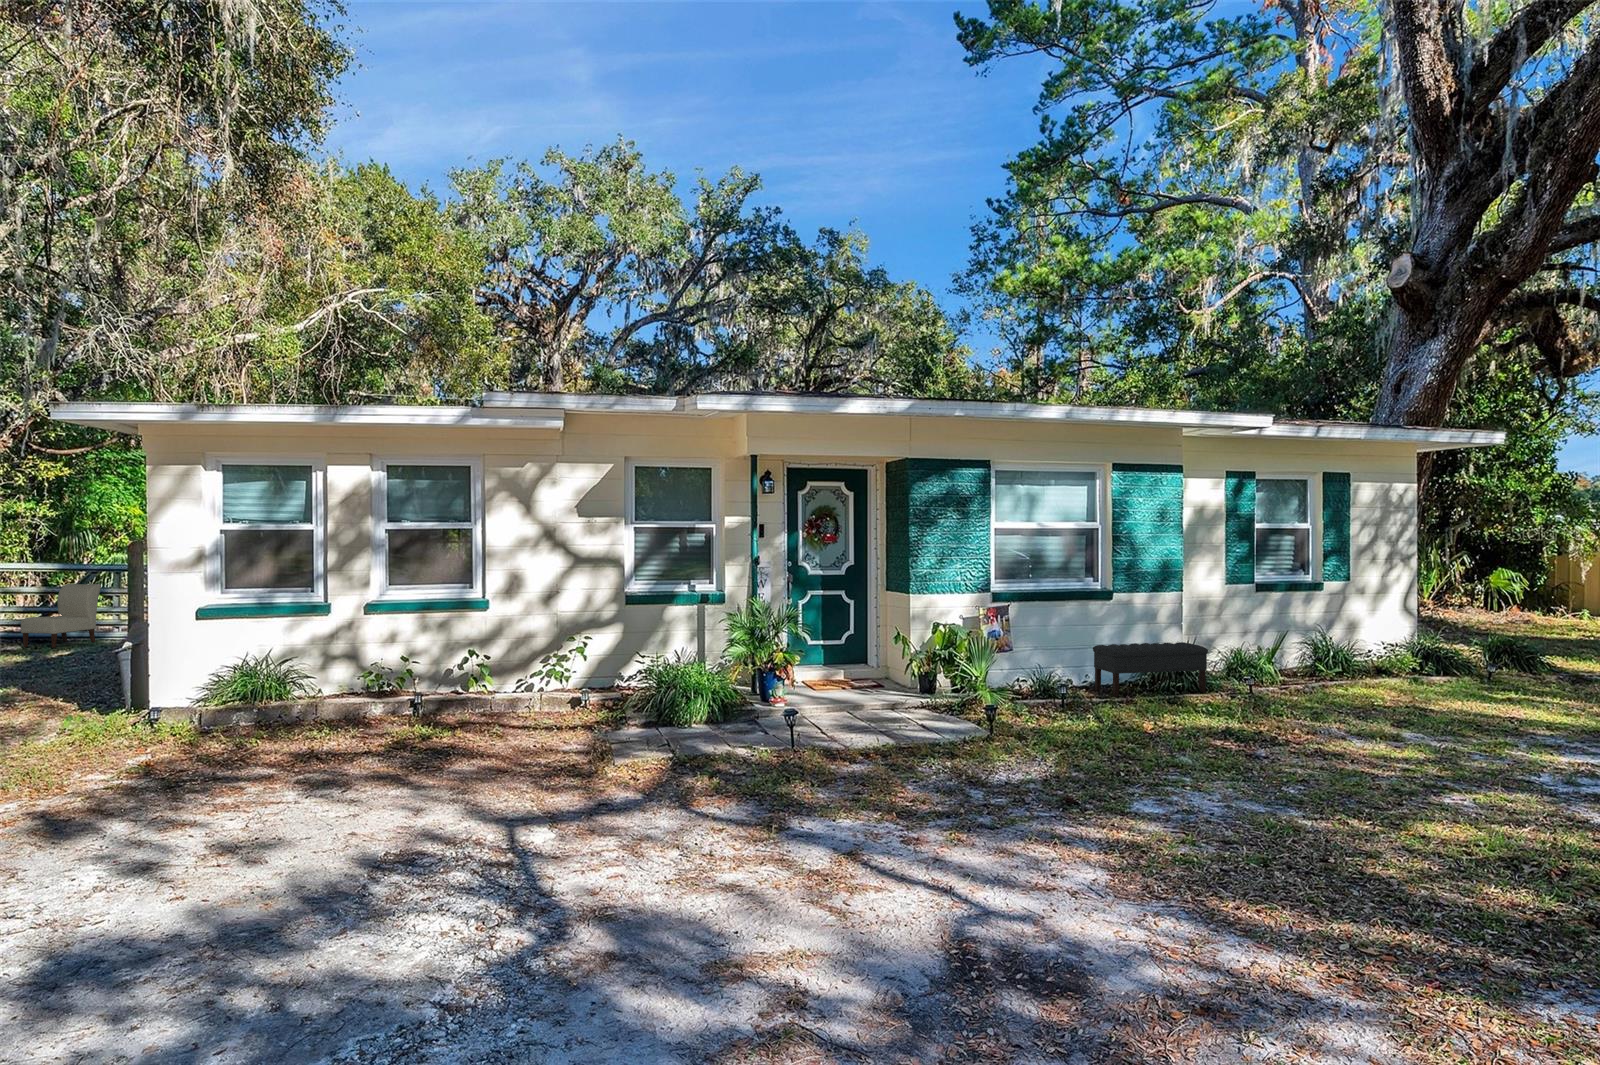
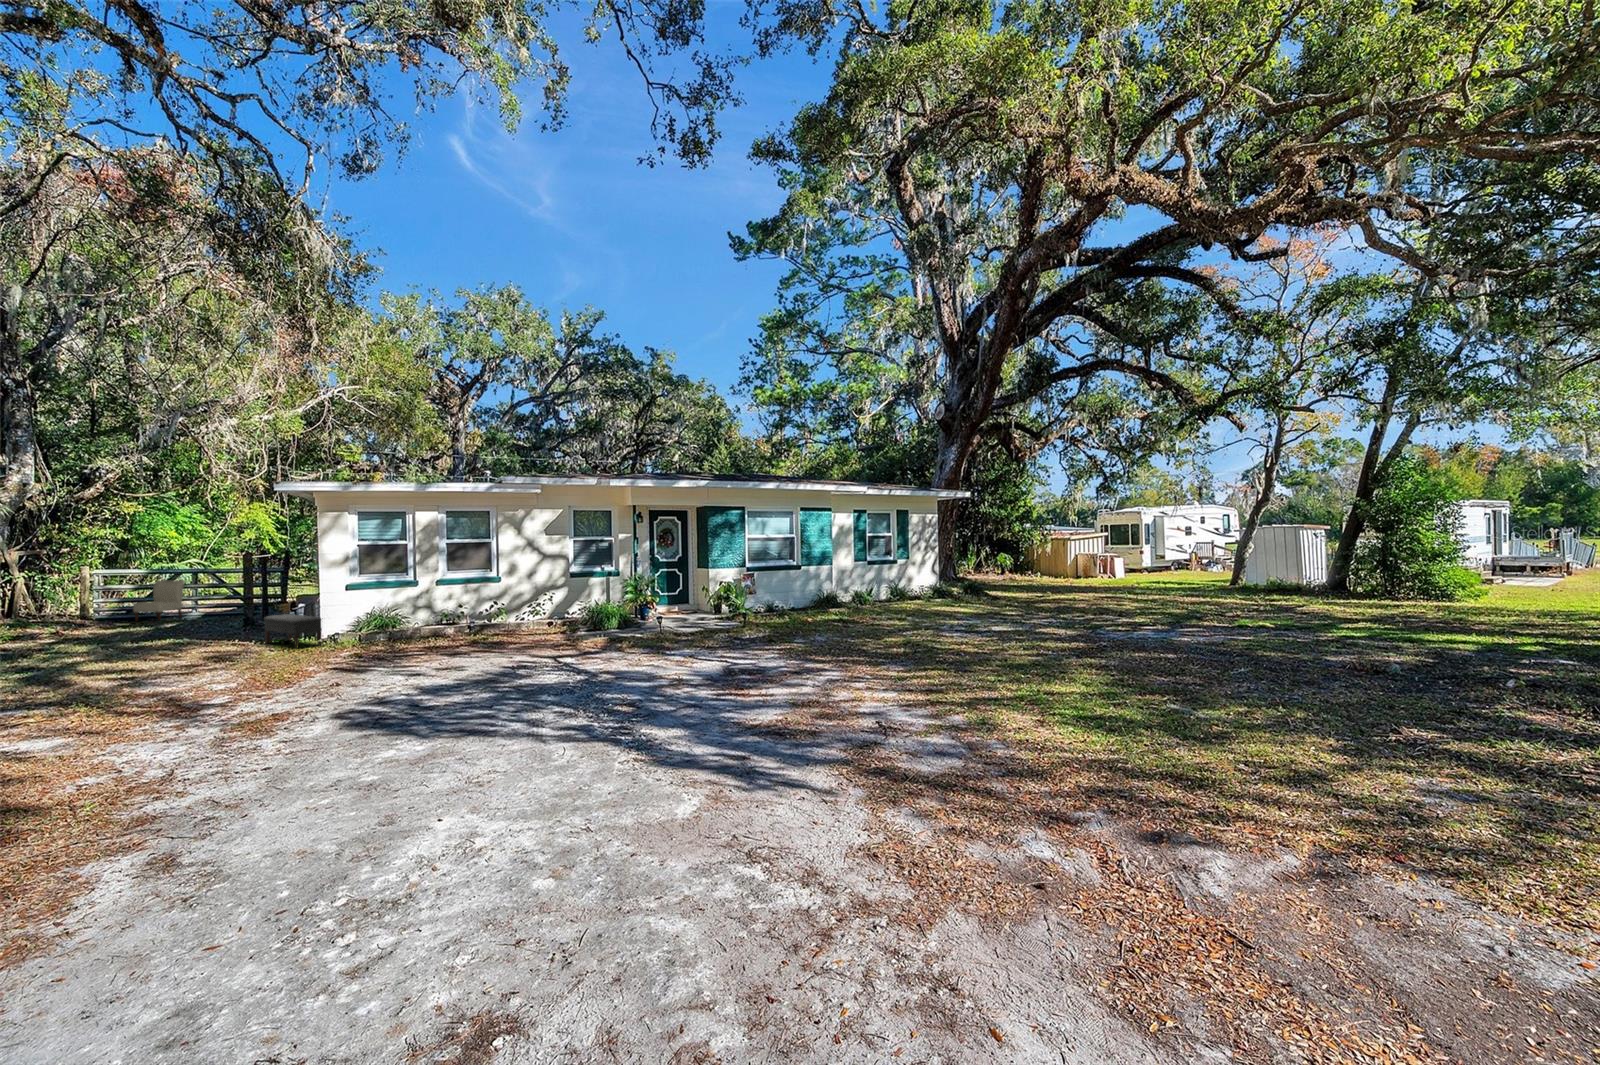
bench: present [1093,642,1208,697] -> present [264,614,322,648]

